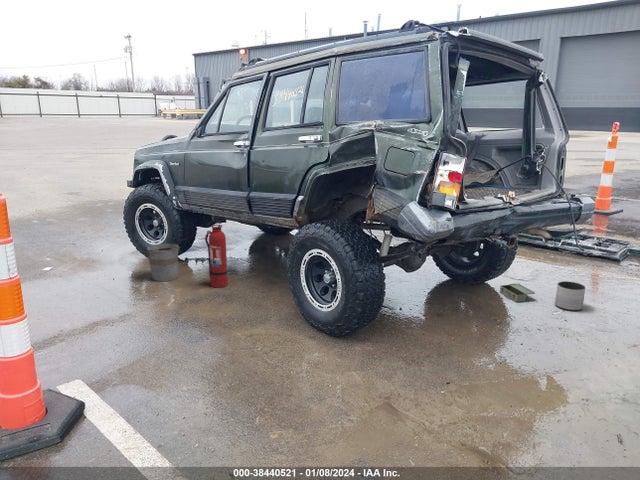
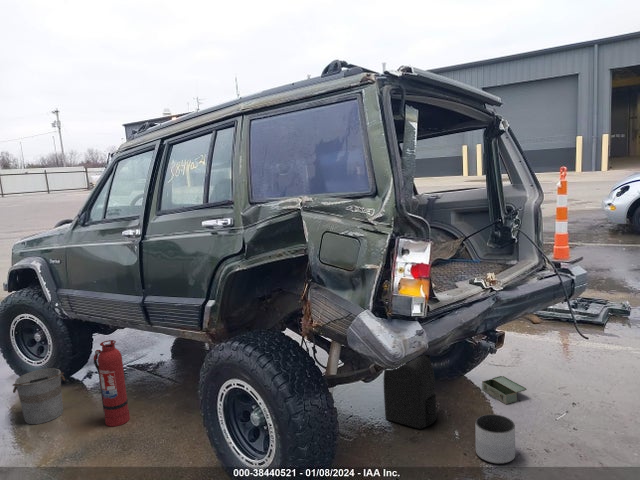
backpack: none [420,248,461,310] -> present [384,355,437,429]
planter: present [555,281,585,311] -> present [475,414,515,464]

